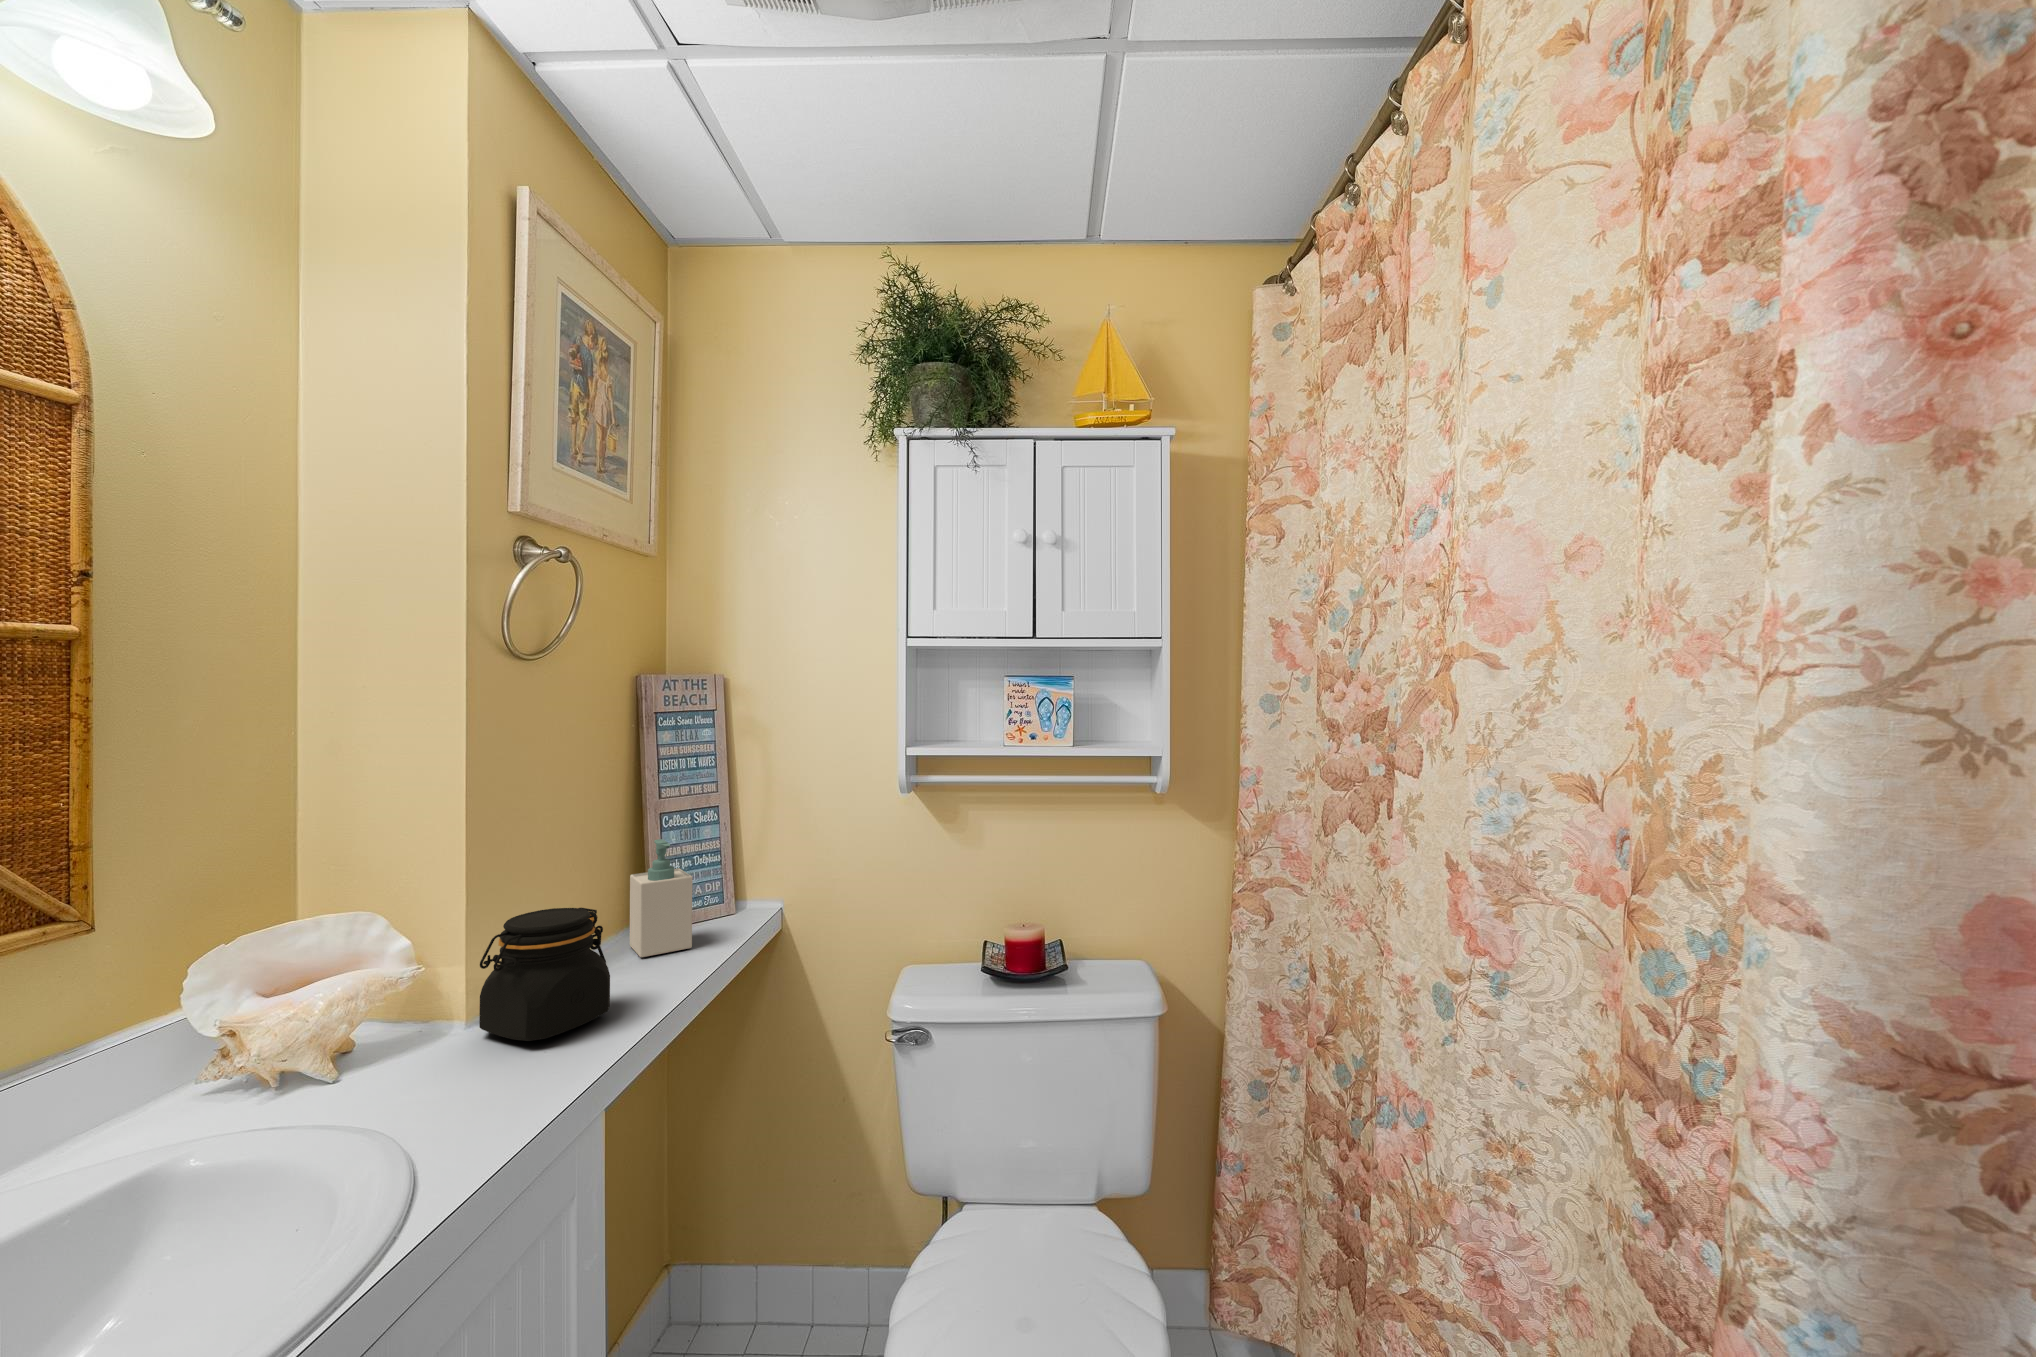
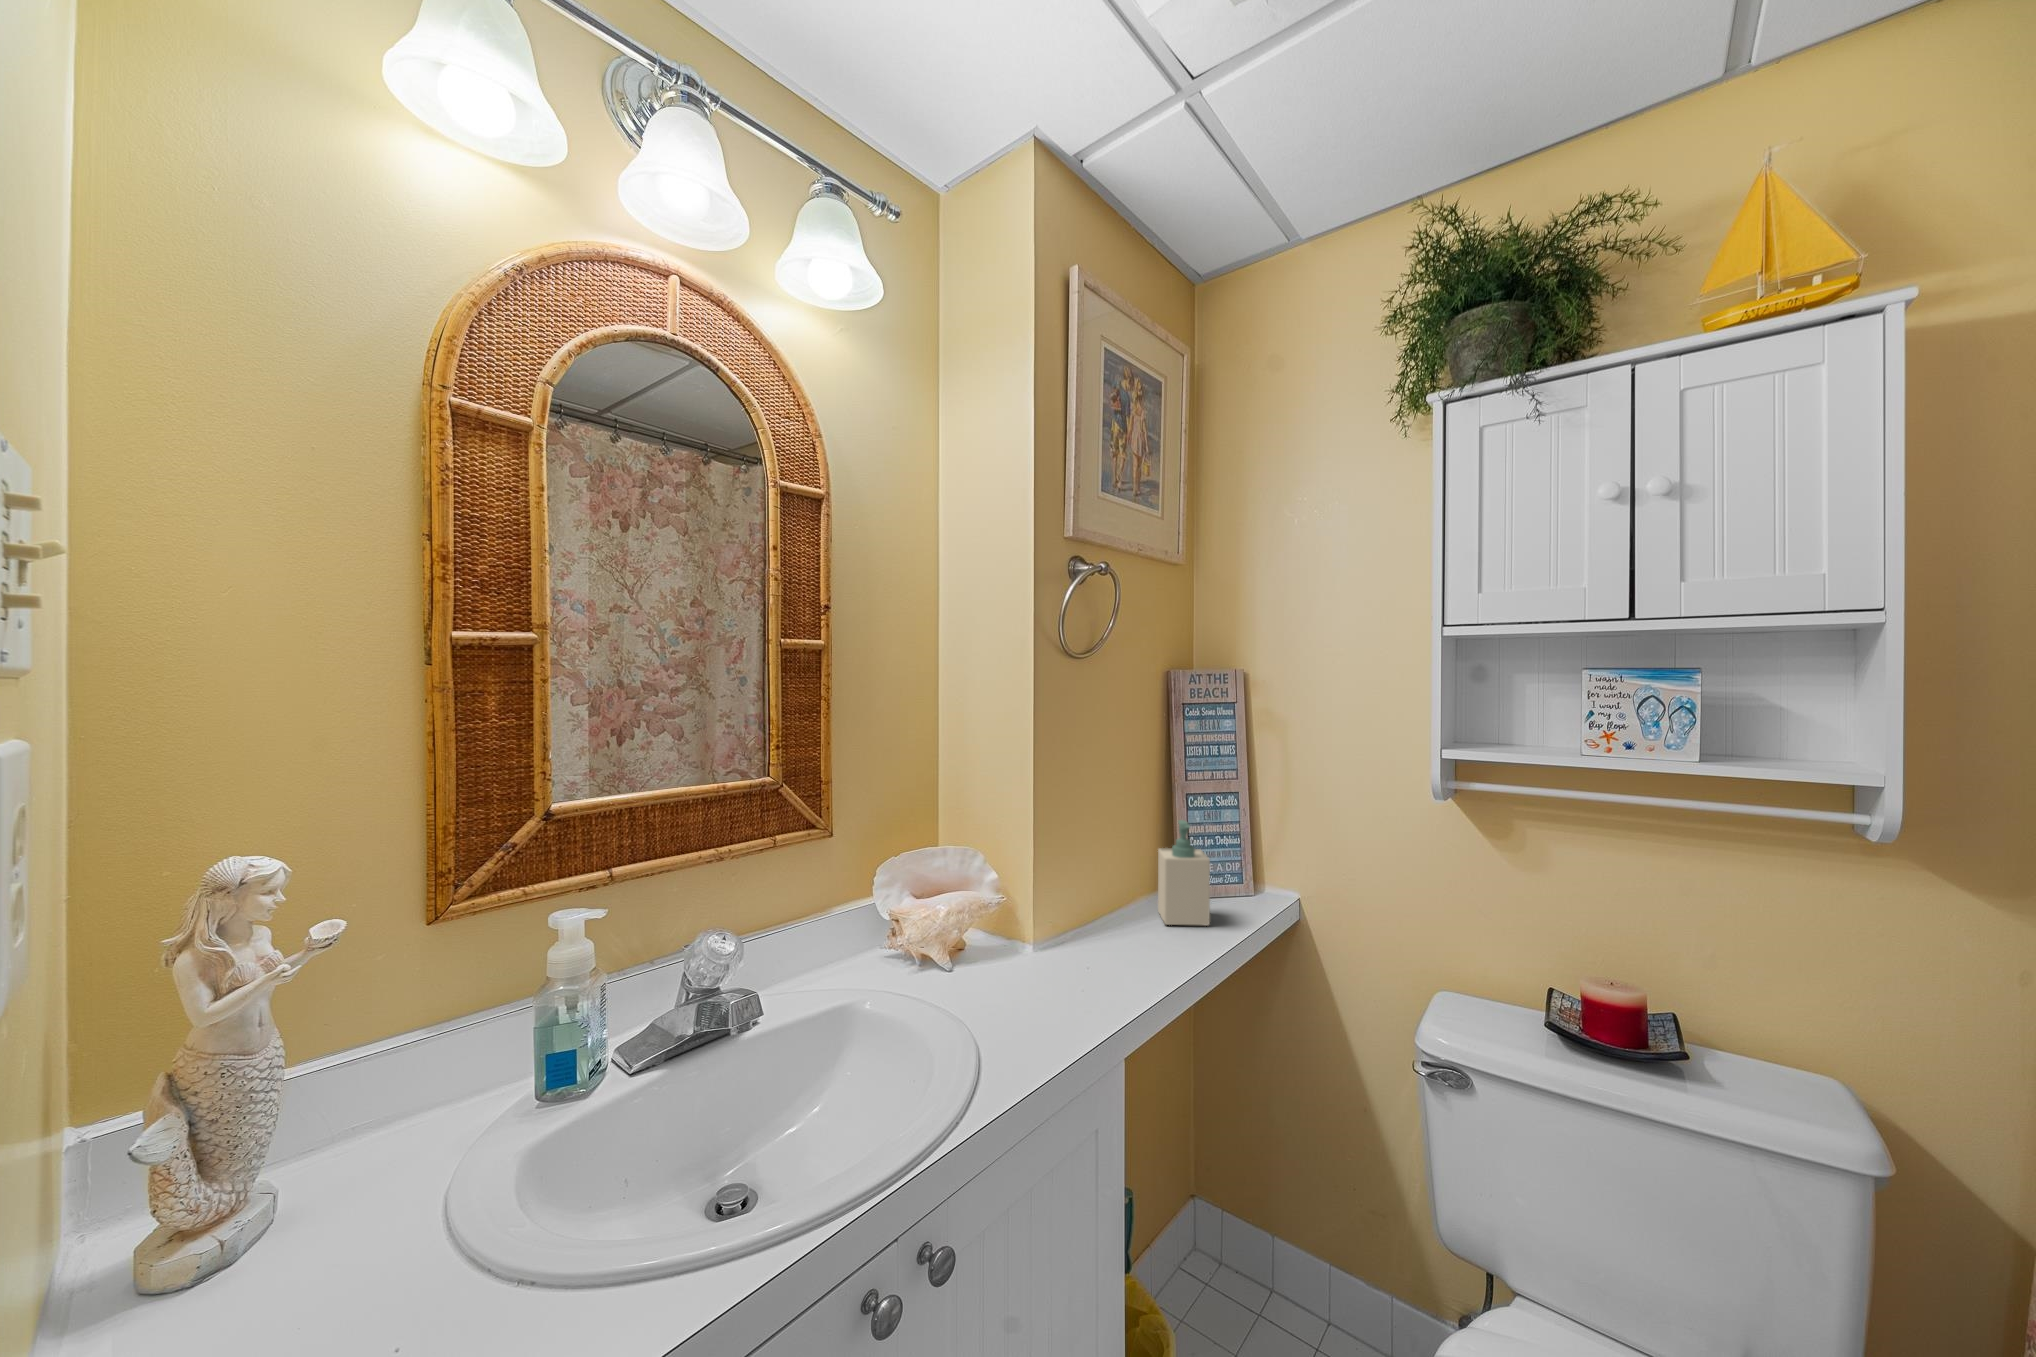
jar: present [479,908,610,1041] -> none [1037,869,1133,980]

